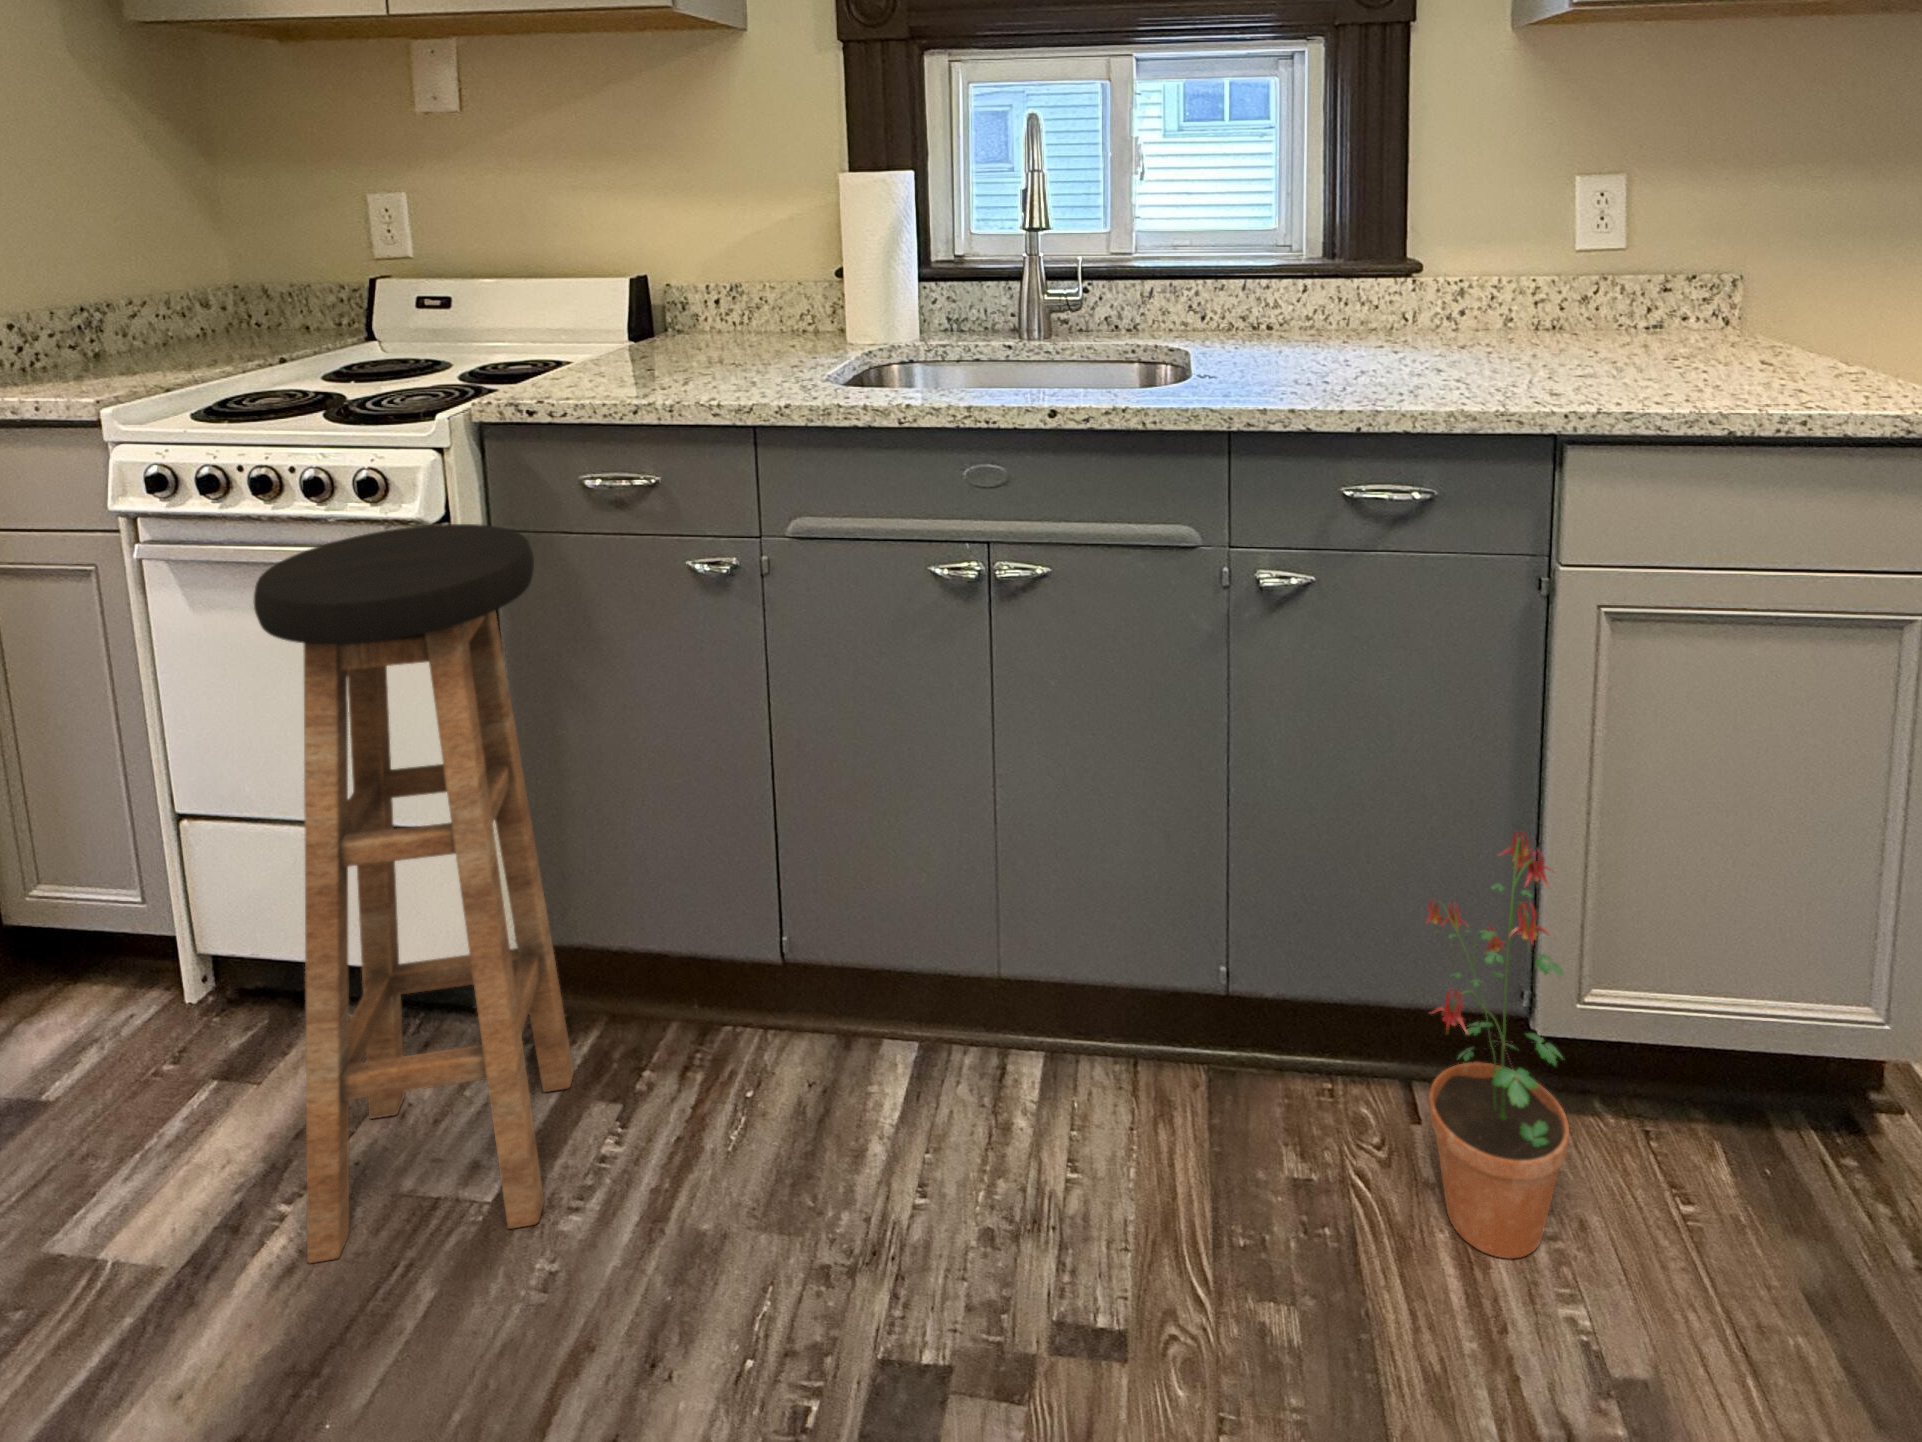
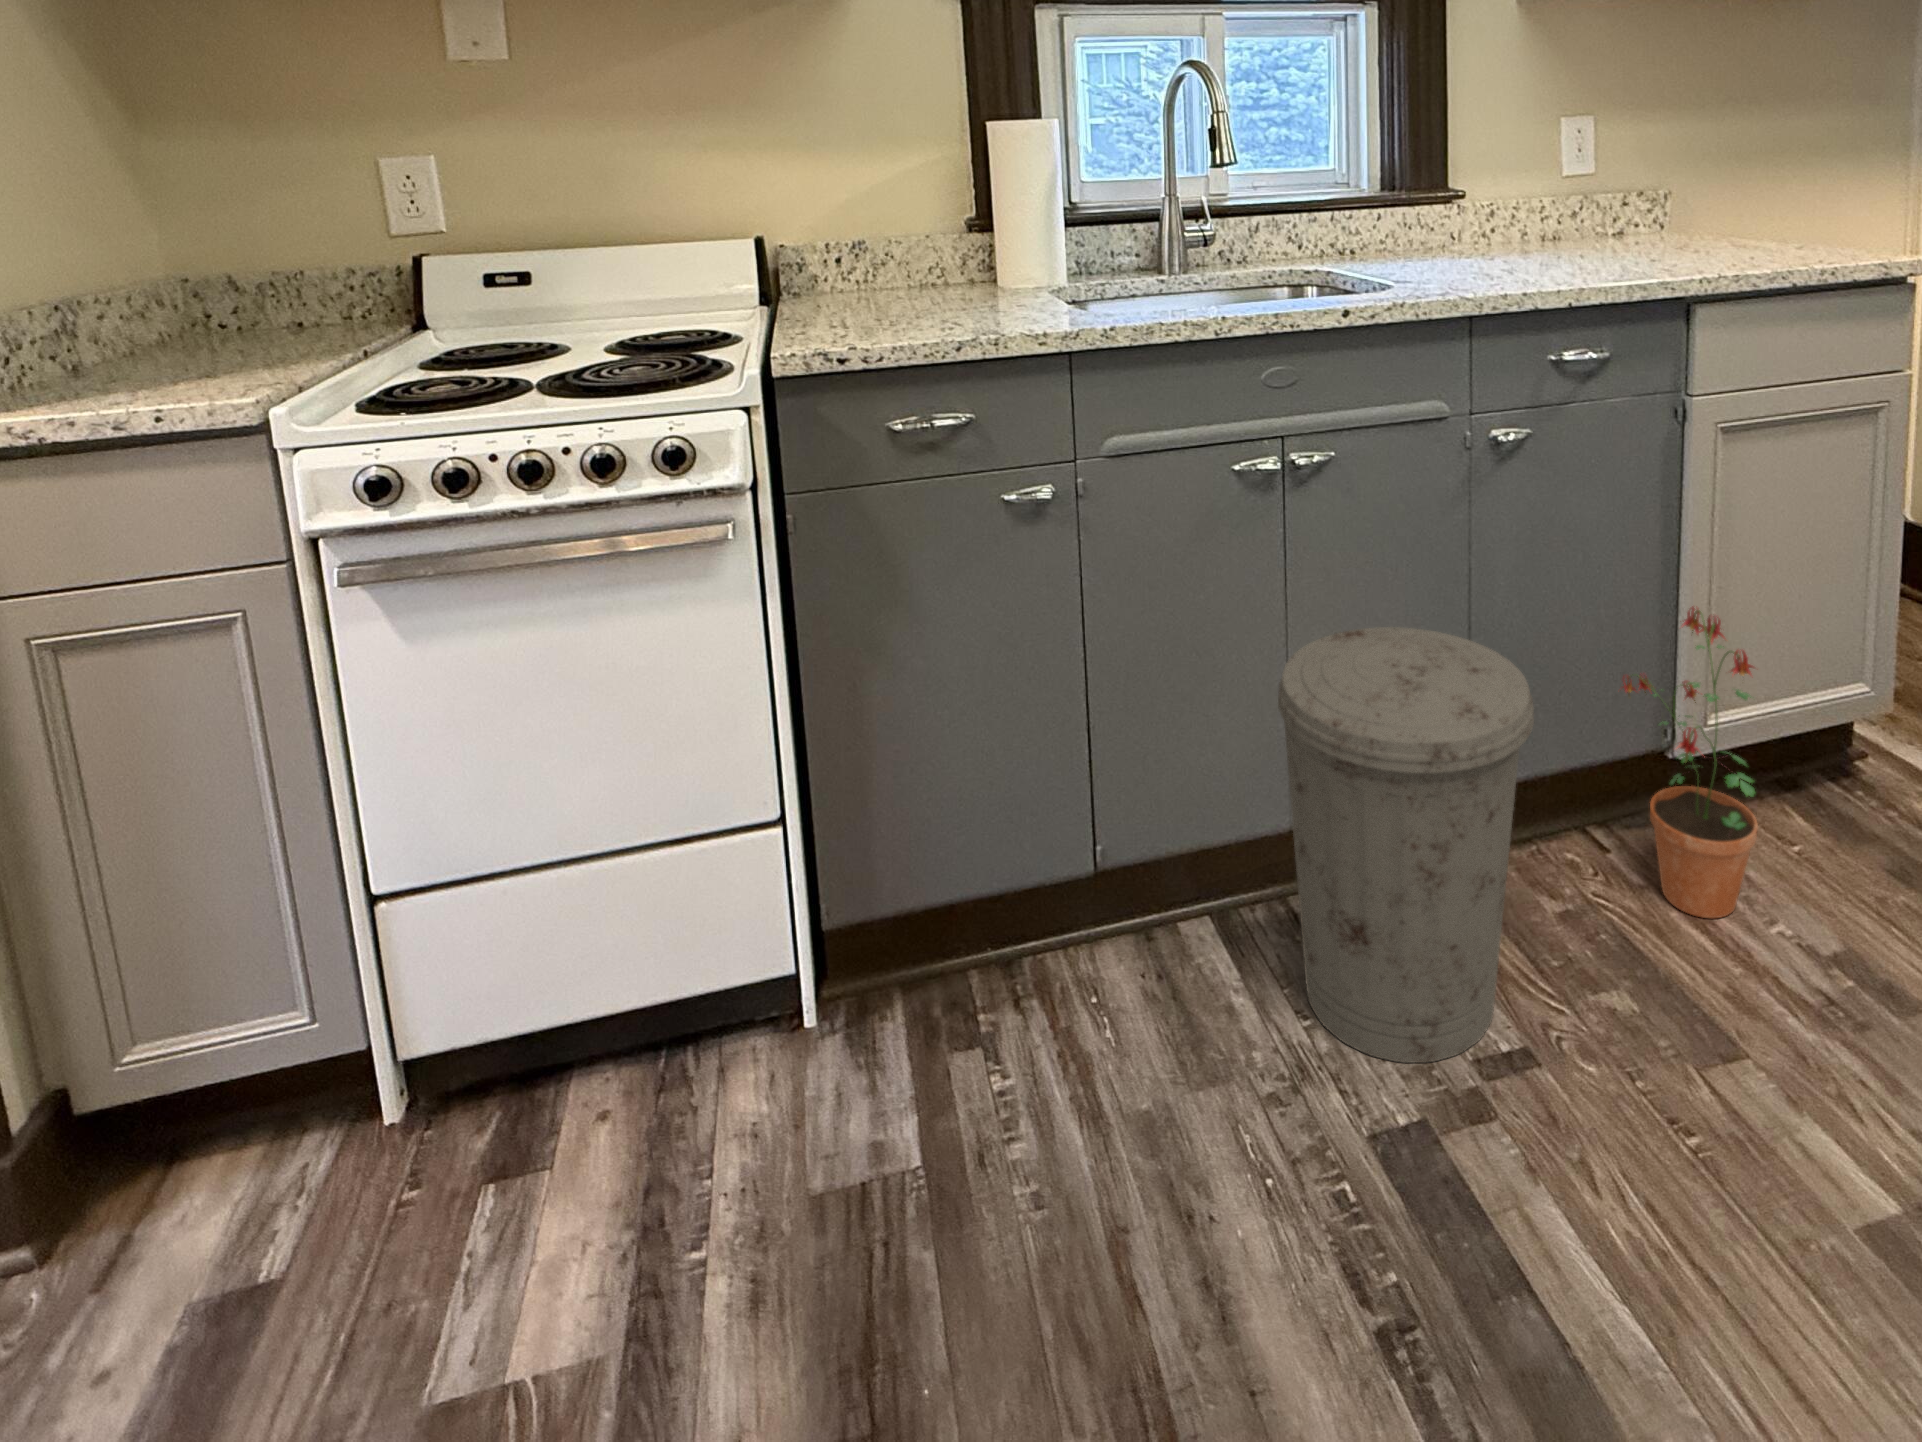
bar stool: present [254,524,574,1263] -> none [661,486,991,1271]
trash can: none [889,768,1183,1305] -> present [1278,627,1534,1063]

